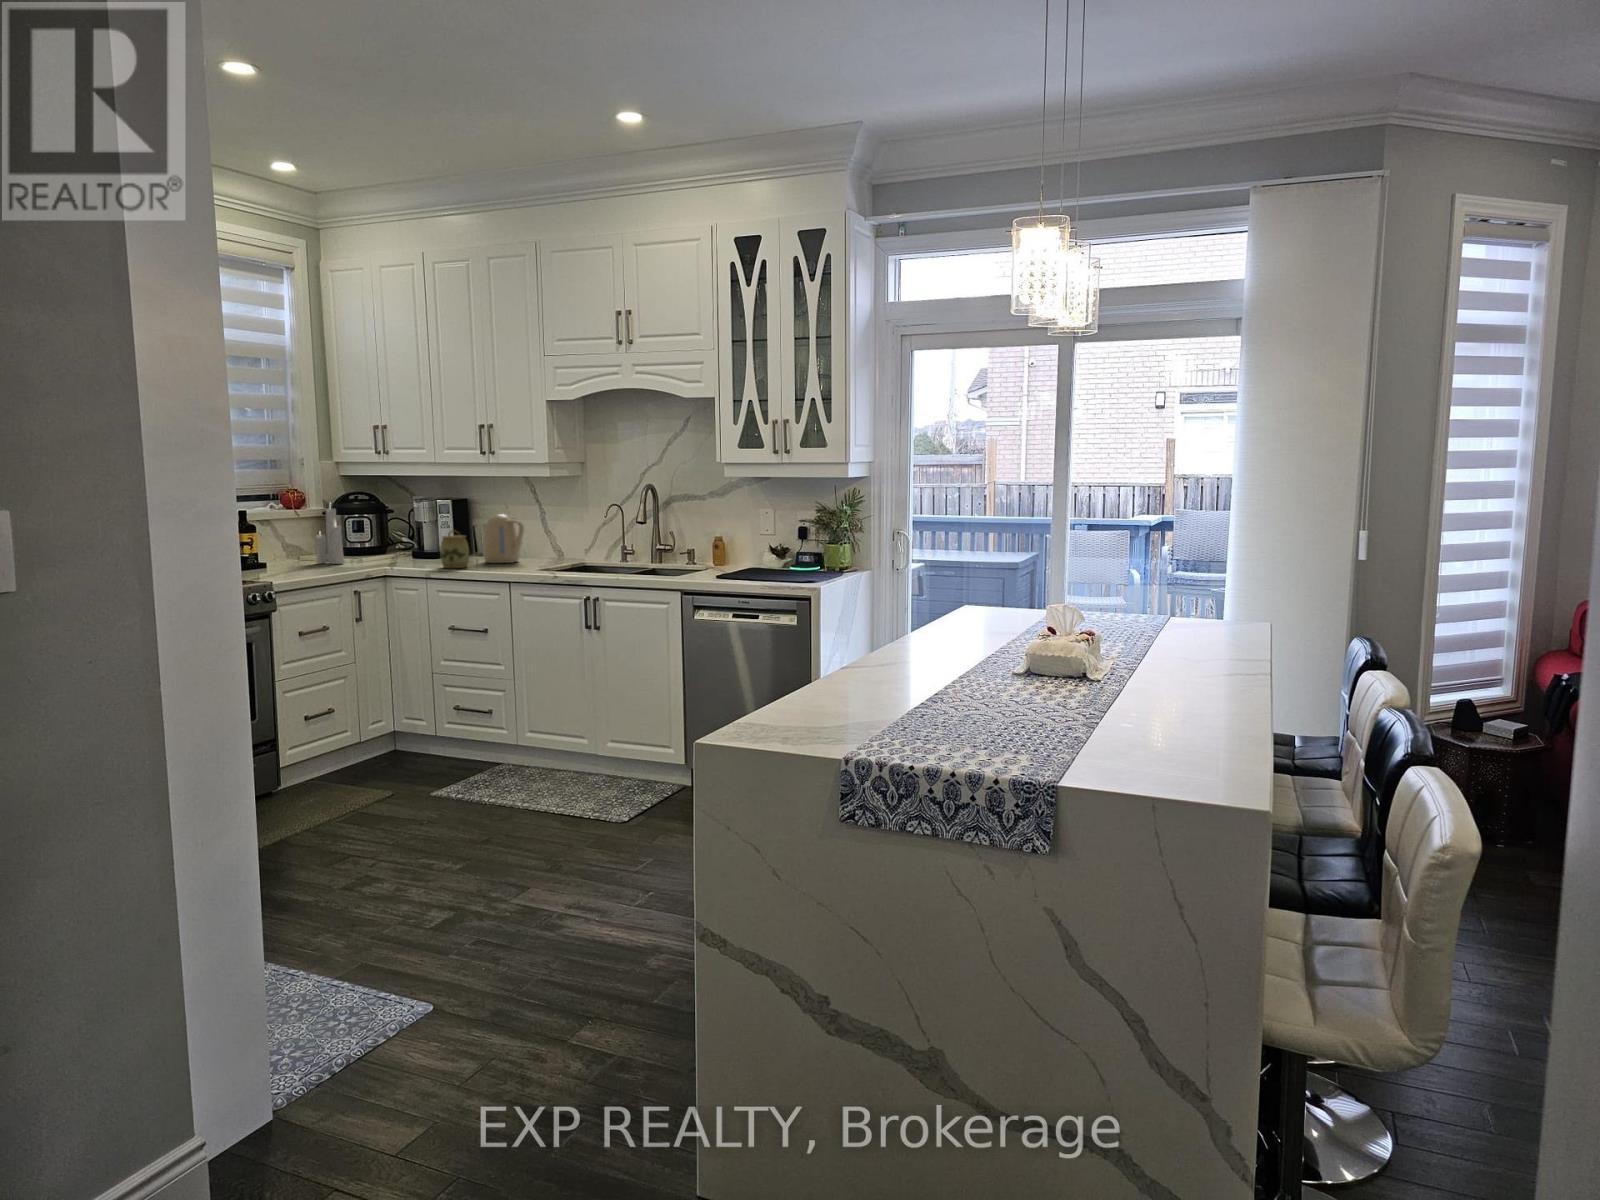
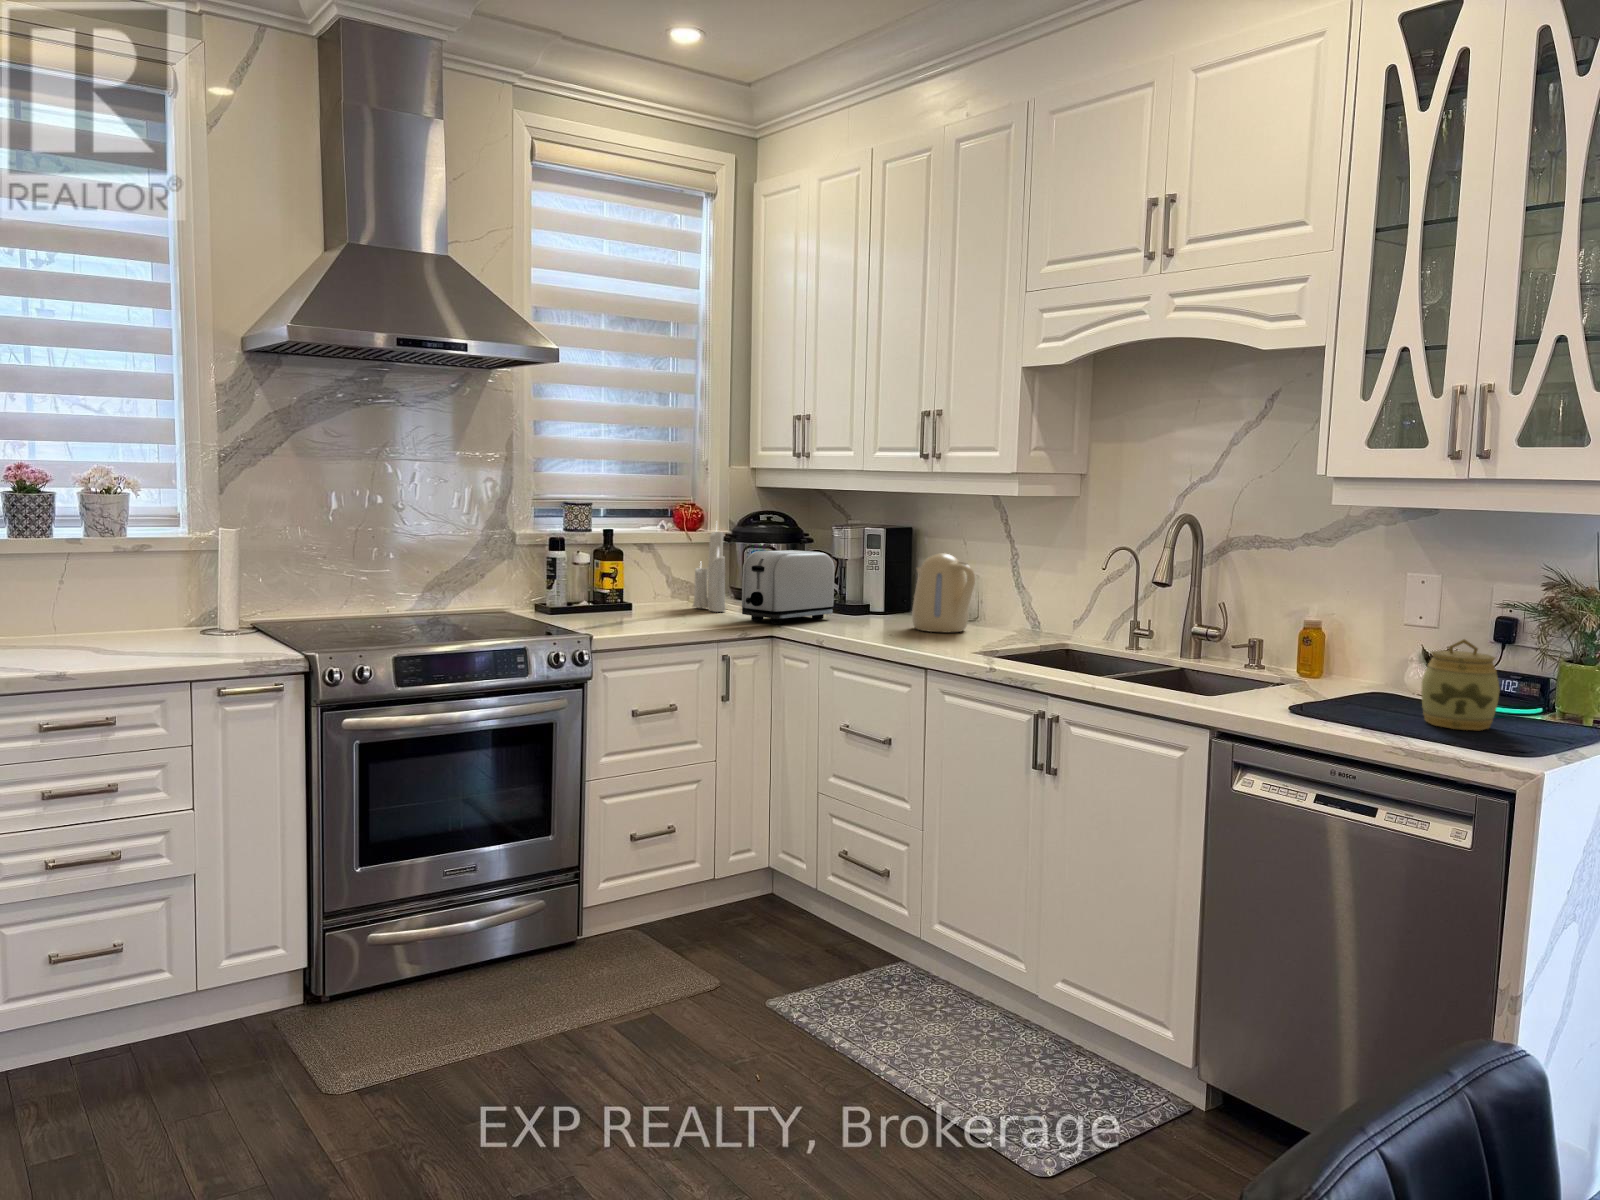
toaster: none [364,518,425,567] -> present [742,550,835,624]
jar: present [440,530,469,568] -> present [1421,639,1500,730]

